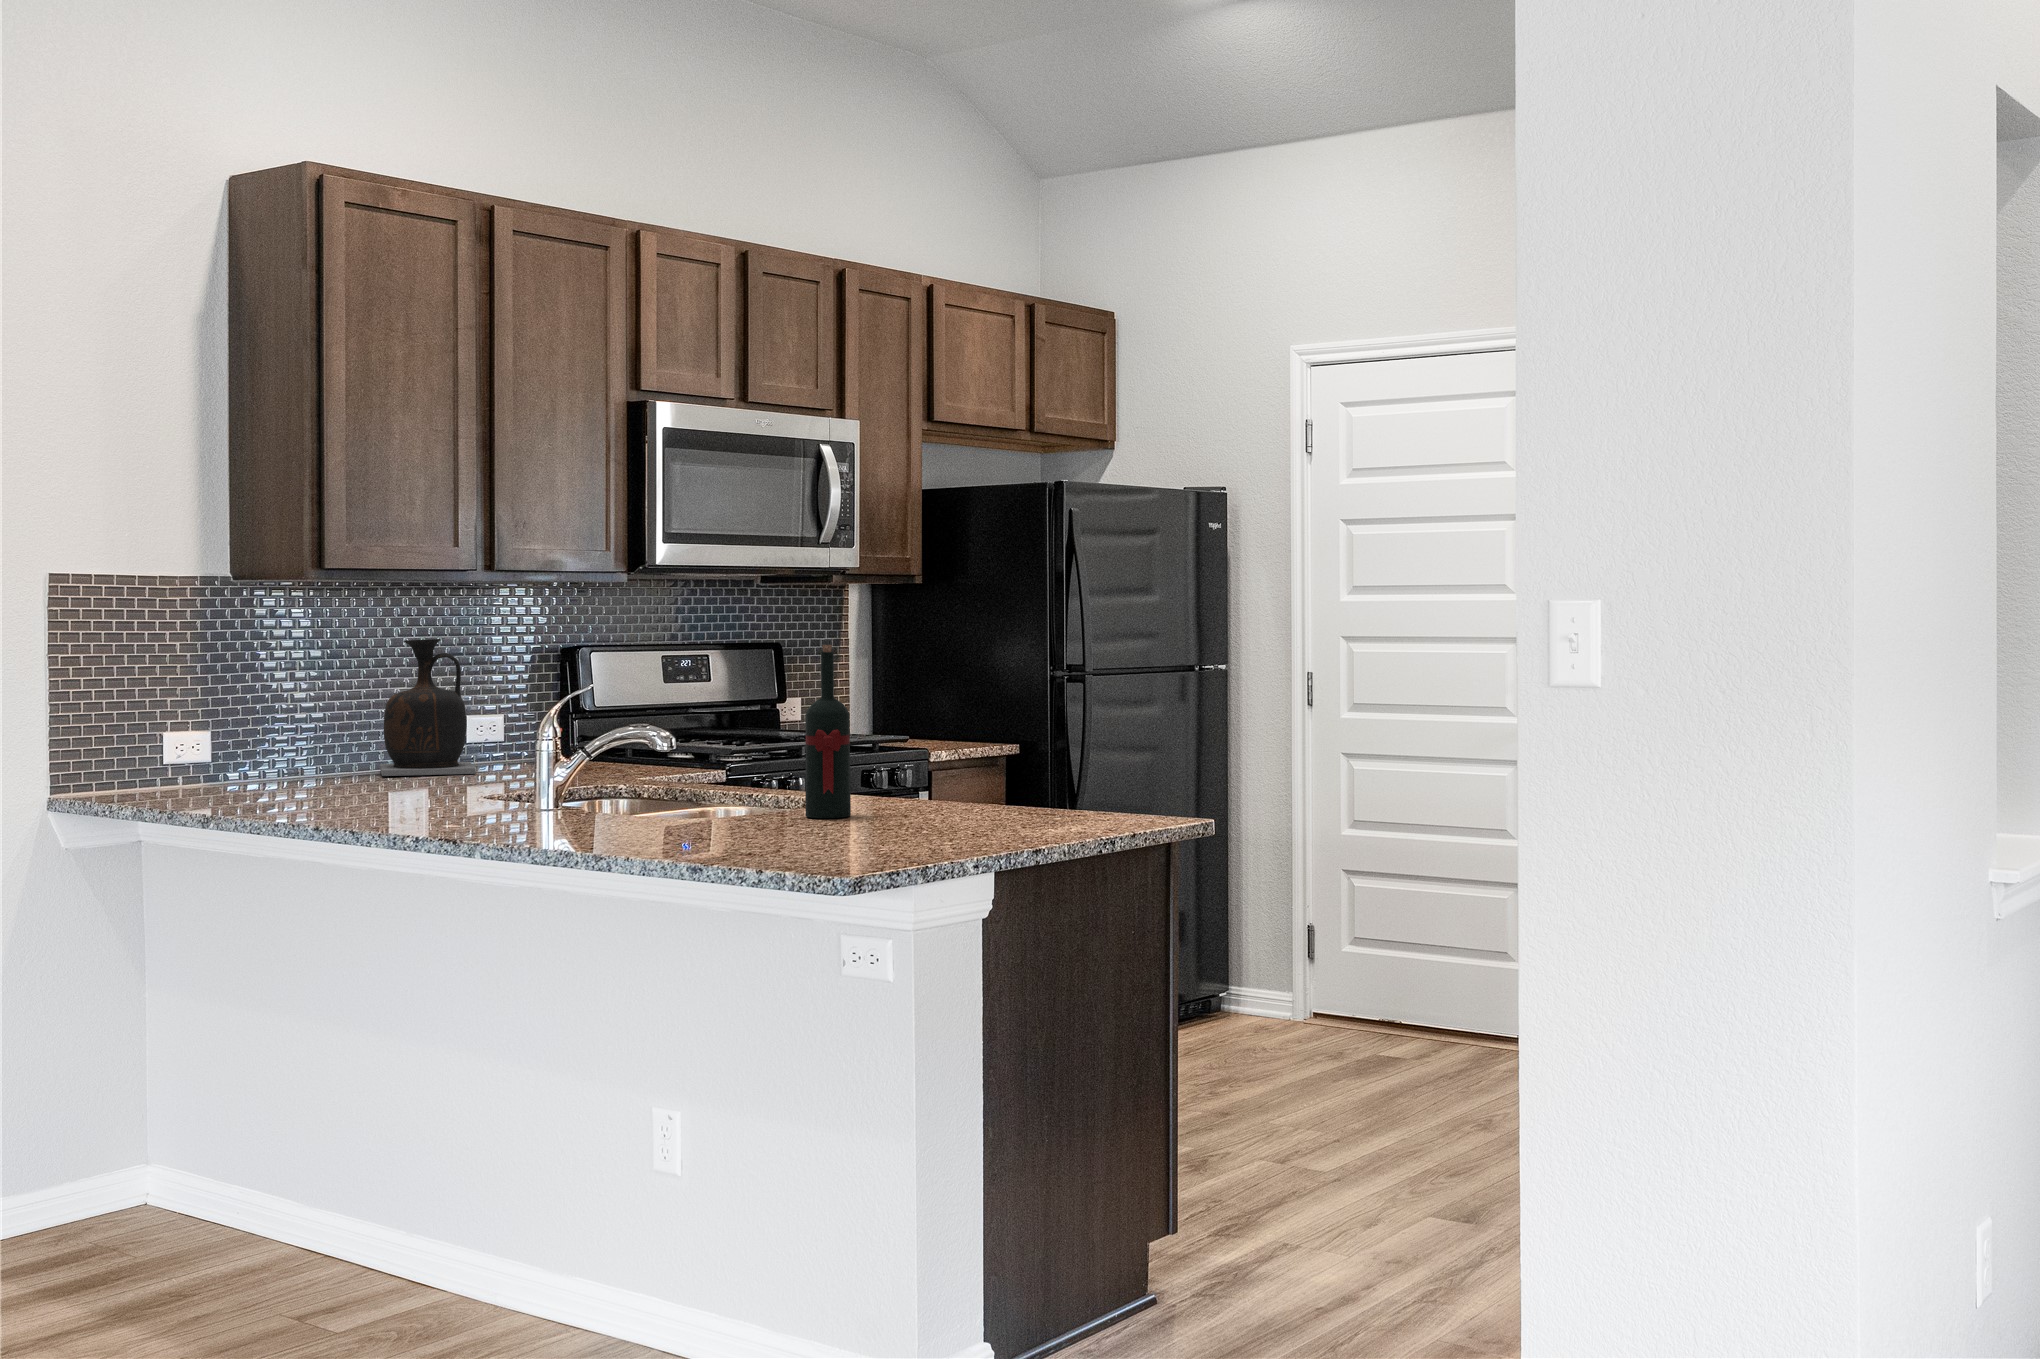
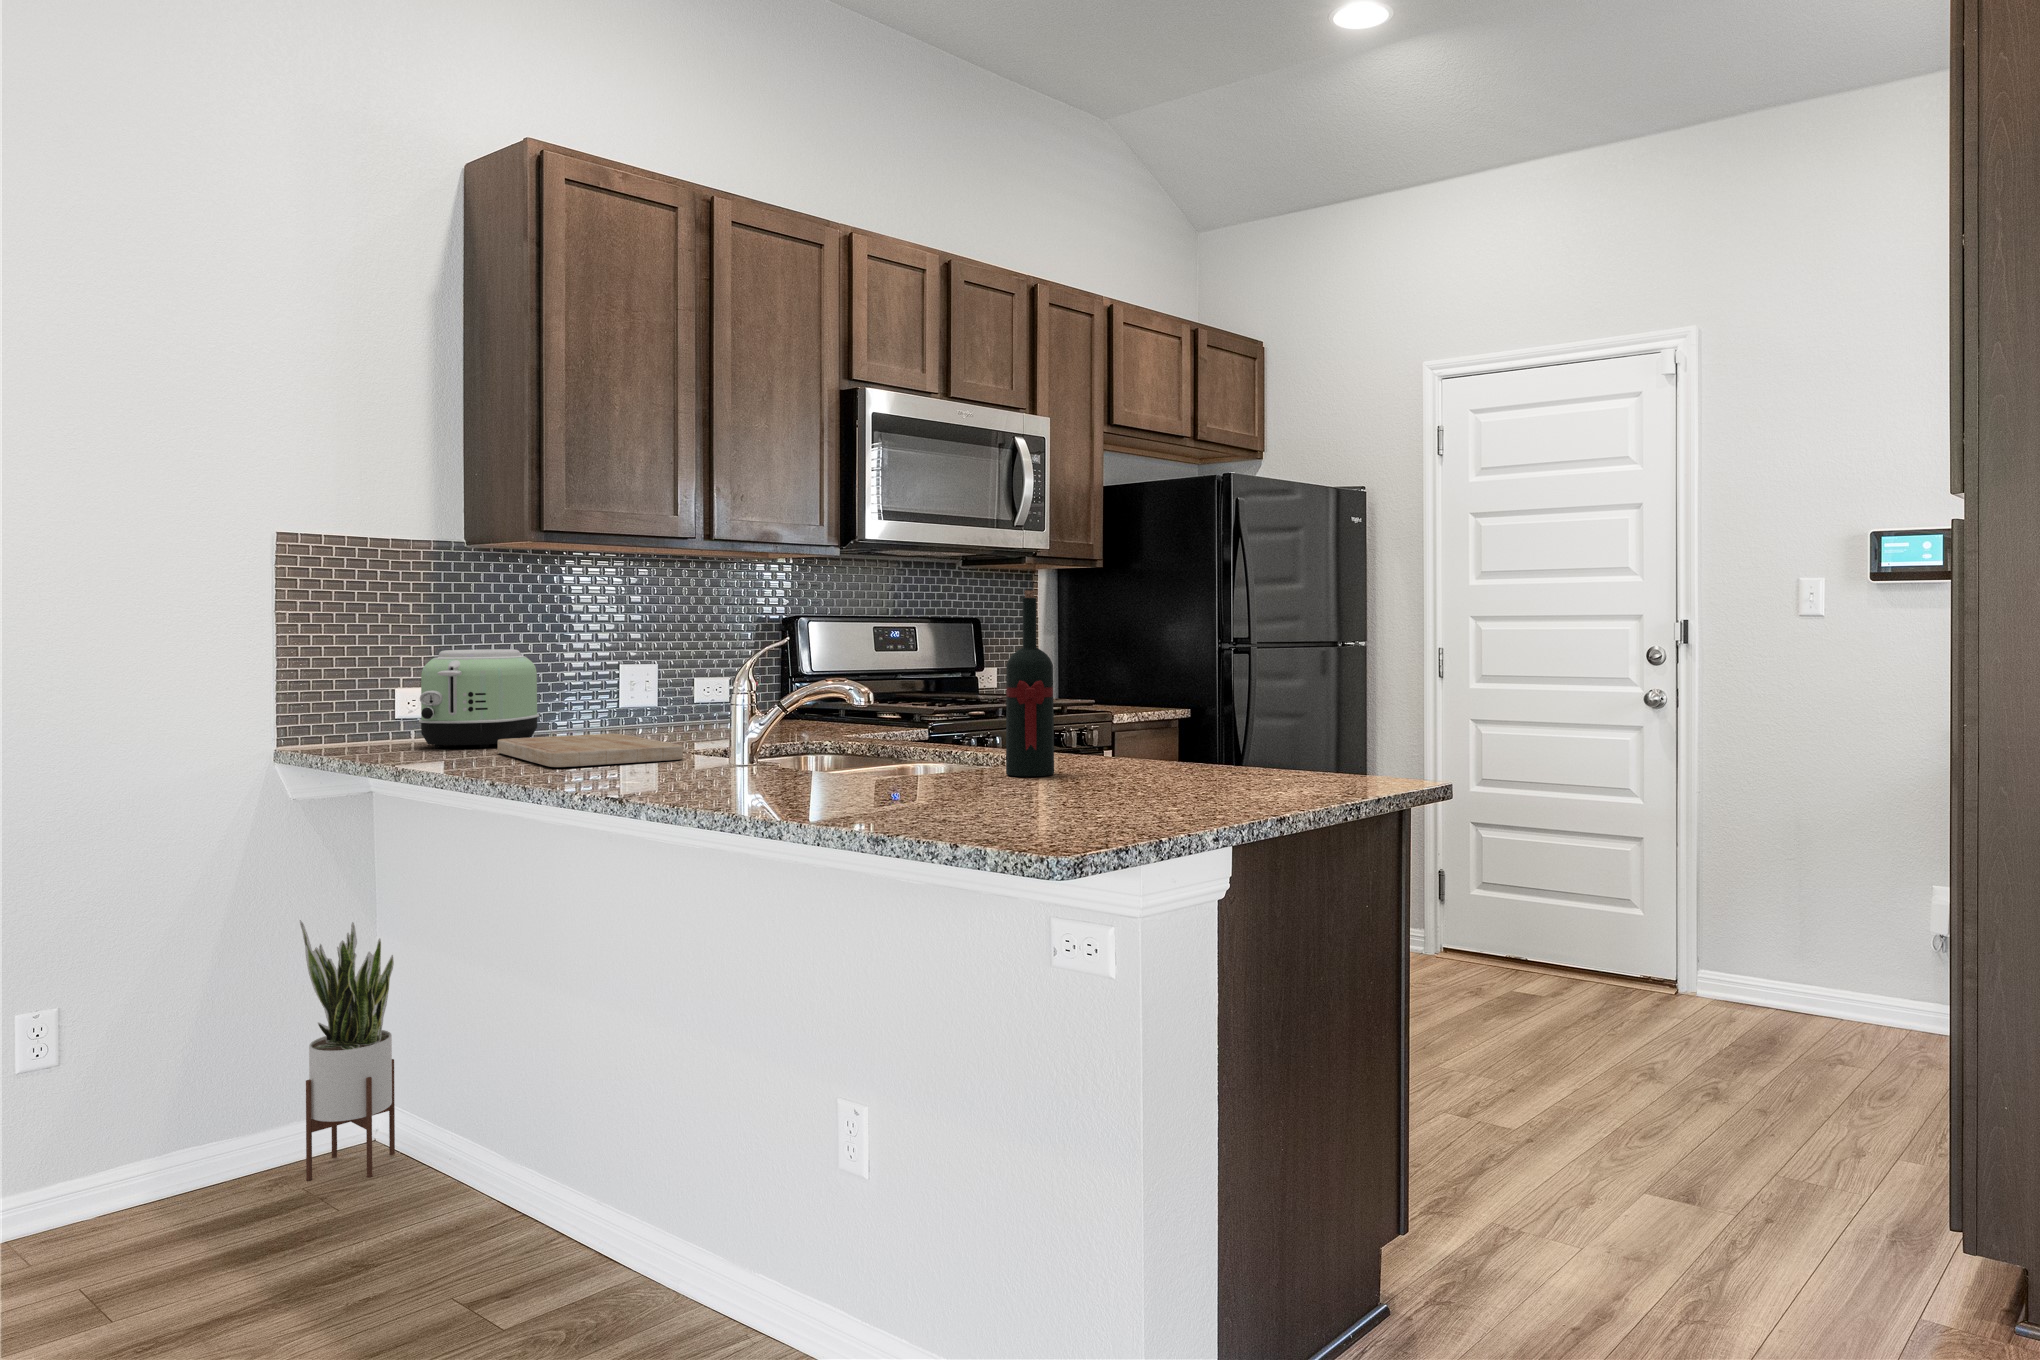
vase: present [380,639,476,776] -> none [608,605,695,732]
toaster: none [197,691,316,795] -> present [419,649,539,747]
cutting board: none [288,779,485,813] -> present [498,734,683,767]
potted plant: none [71,974,175,1239] -> present [300,920,395,1181]

